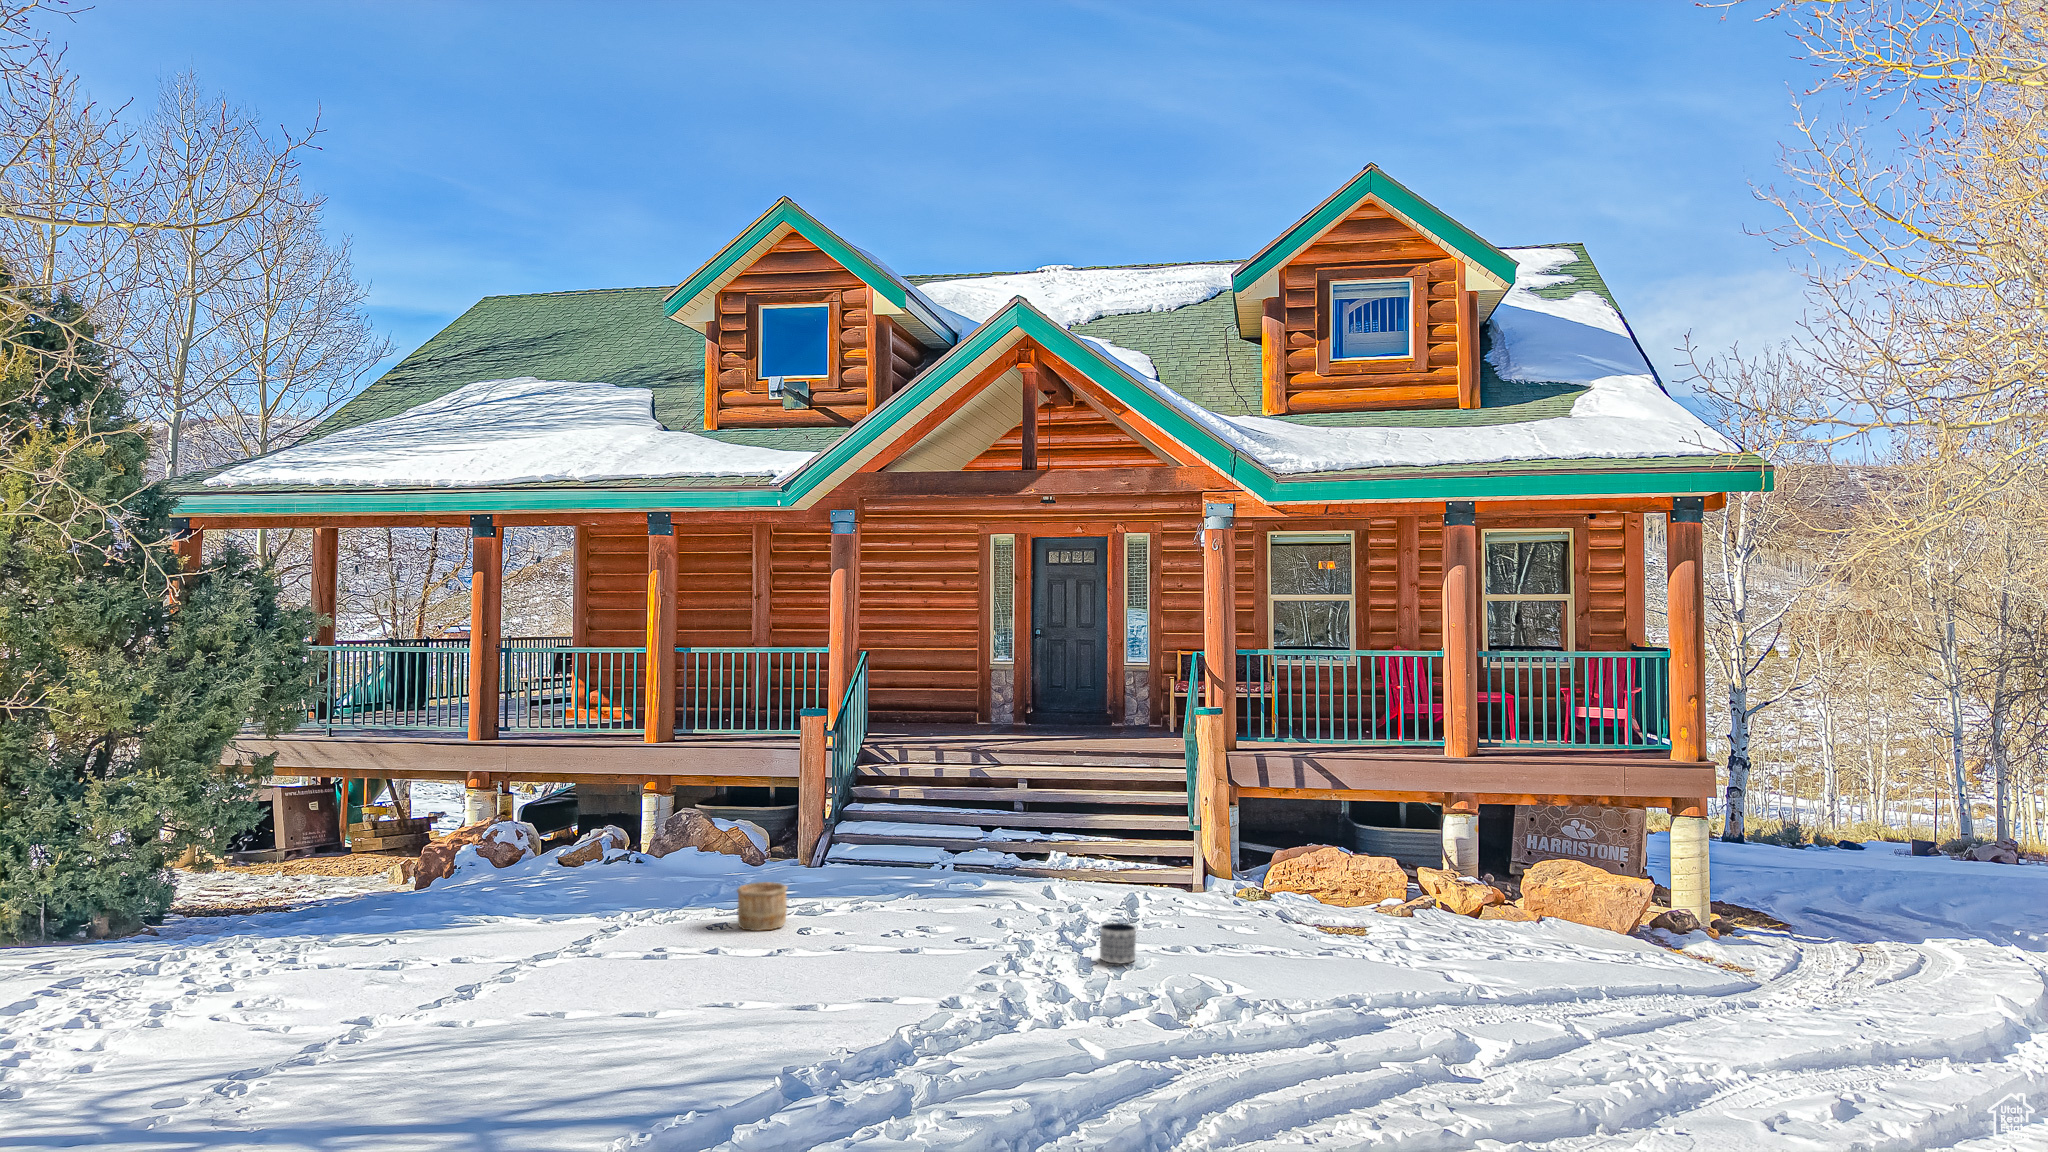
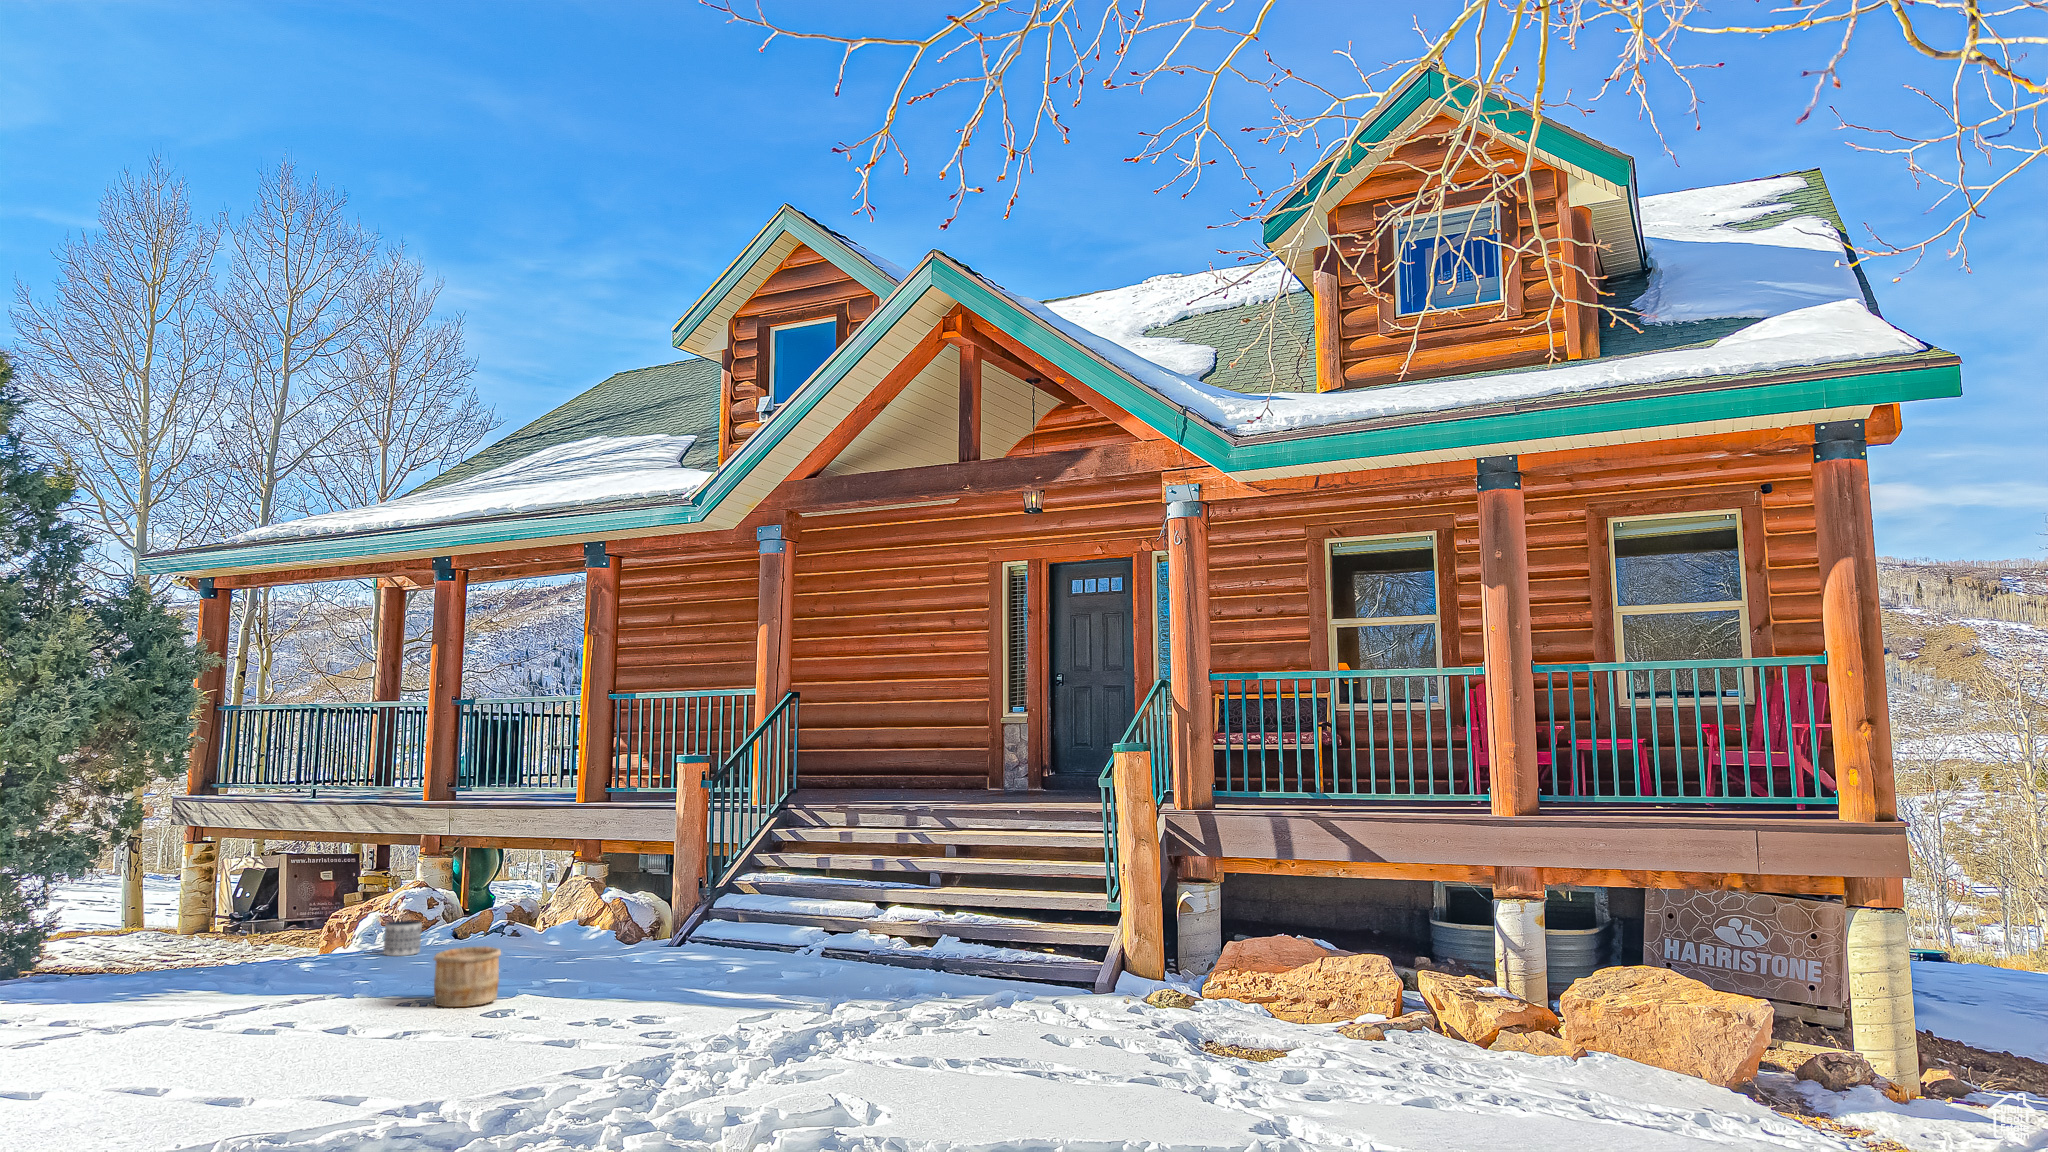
planter: present [1100,923,1136,963] -> present [383,920,422,956]

